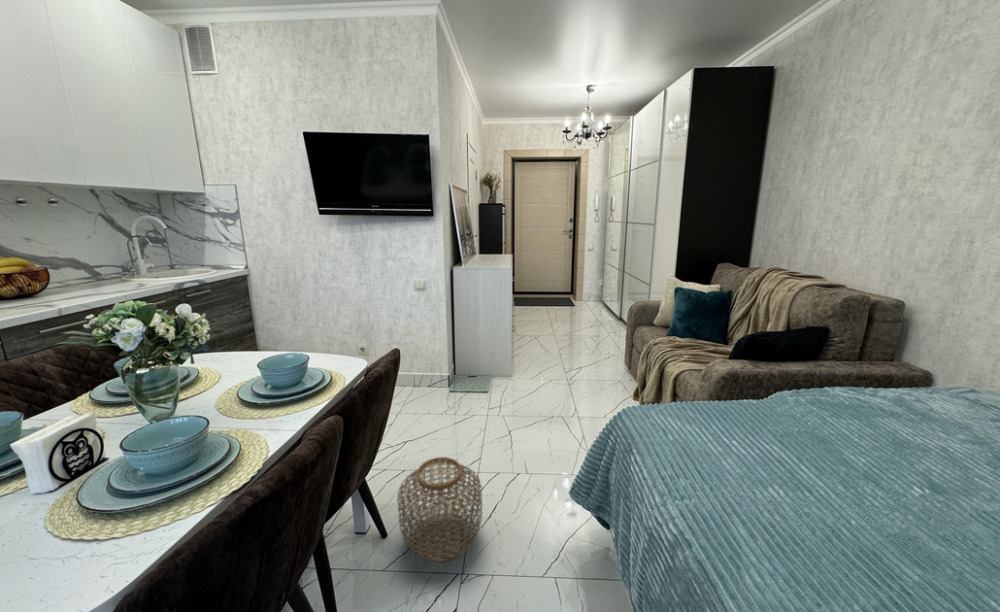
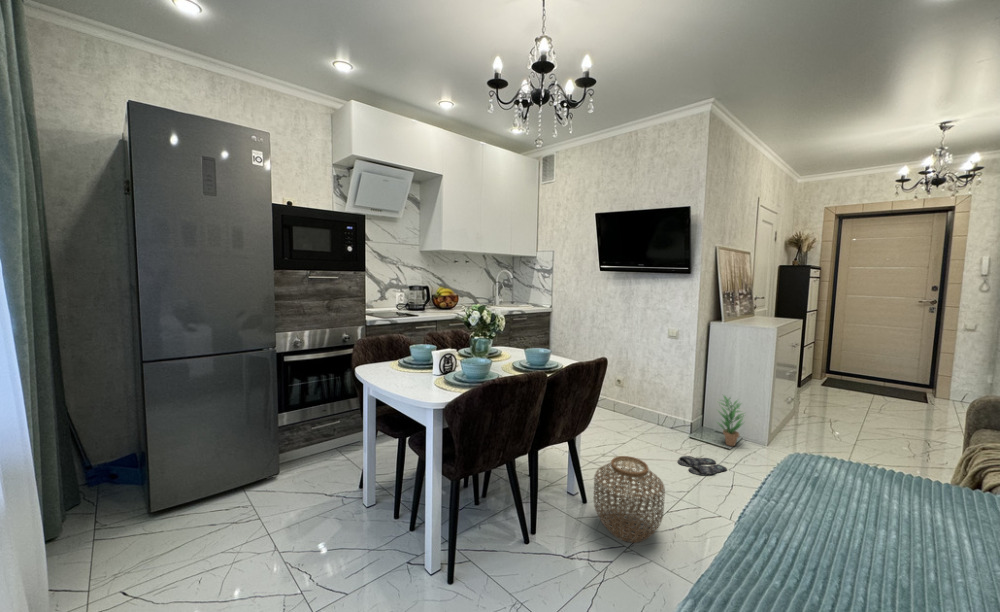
potted plant: none [469,339,496,386] -> present [719,396,743,446]
slippers: none [451,407,494,431] -> present [678,456,727,475]

